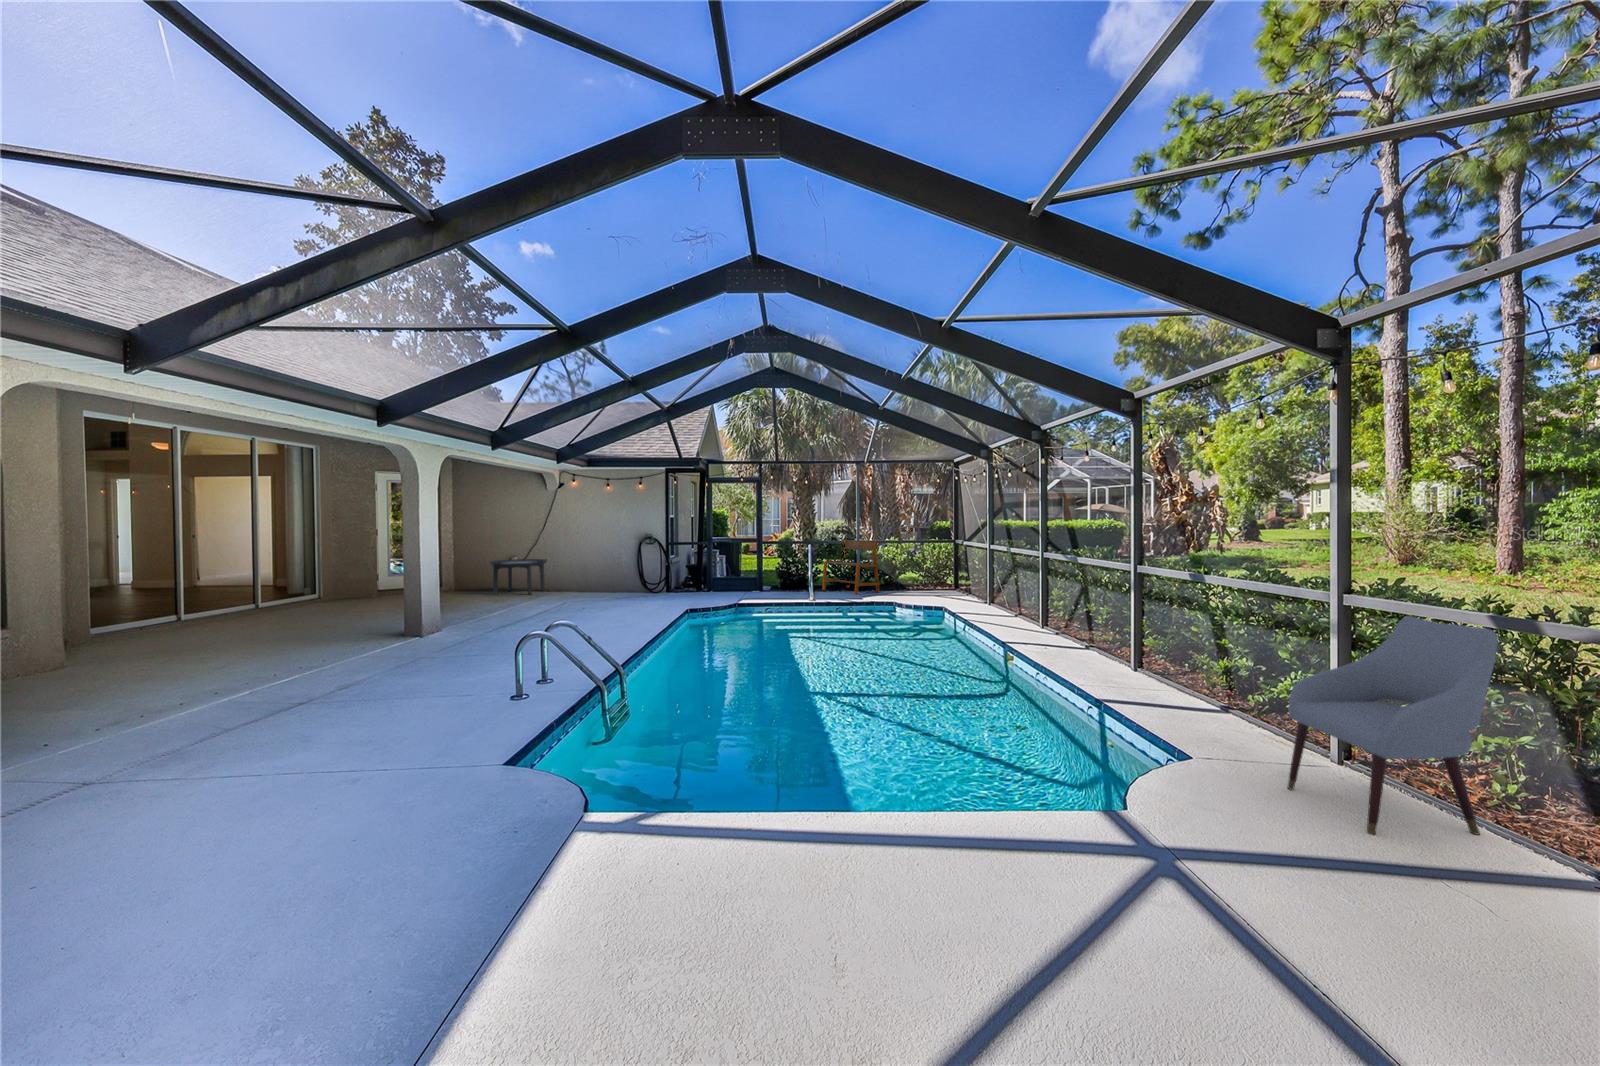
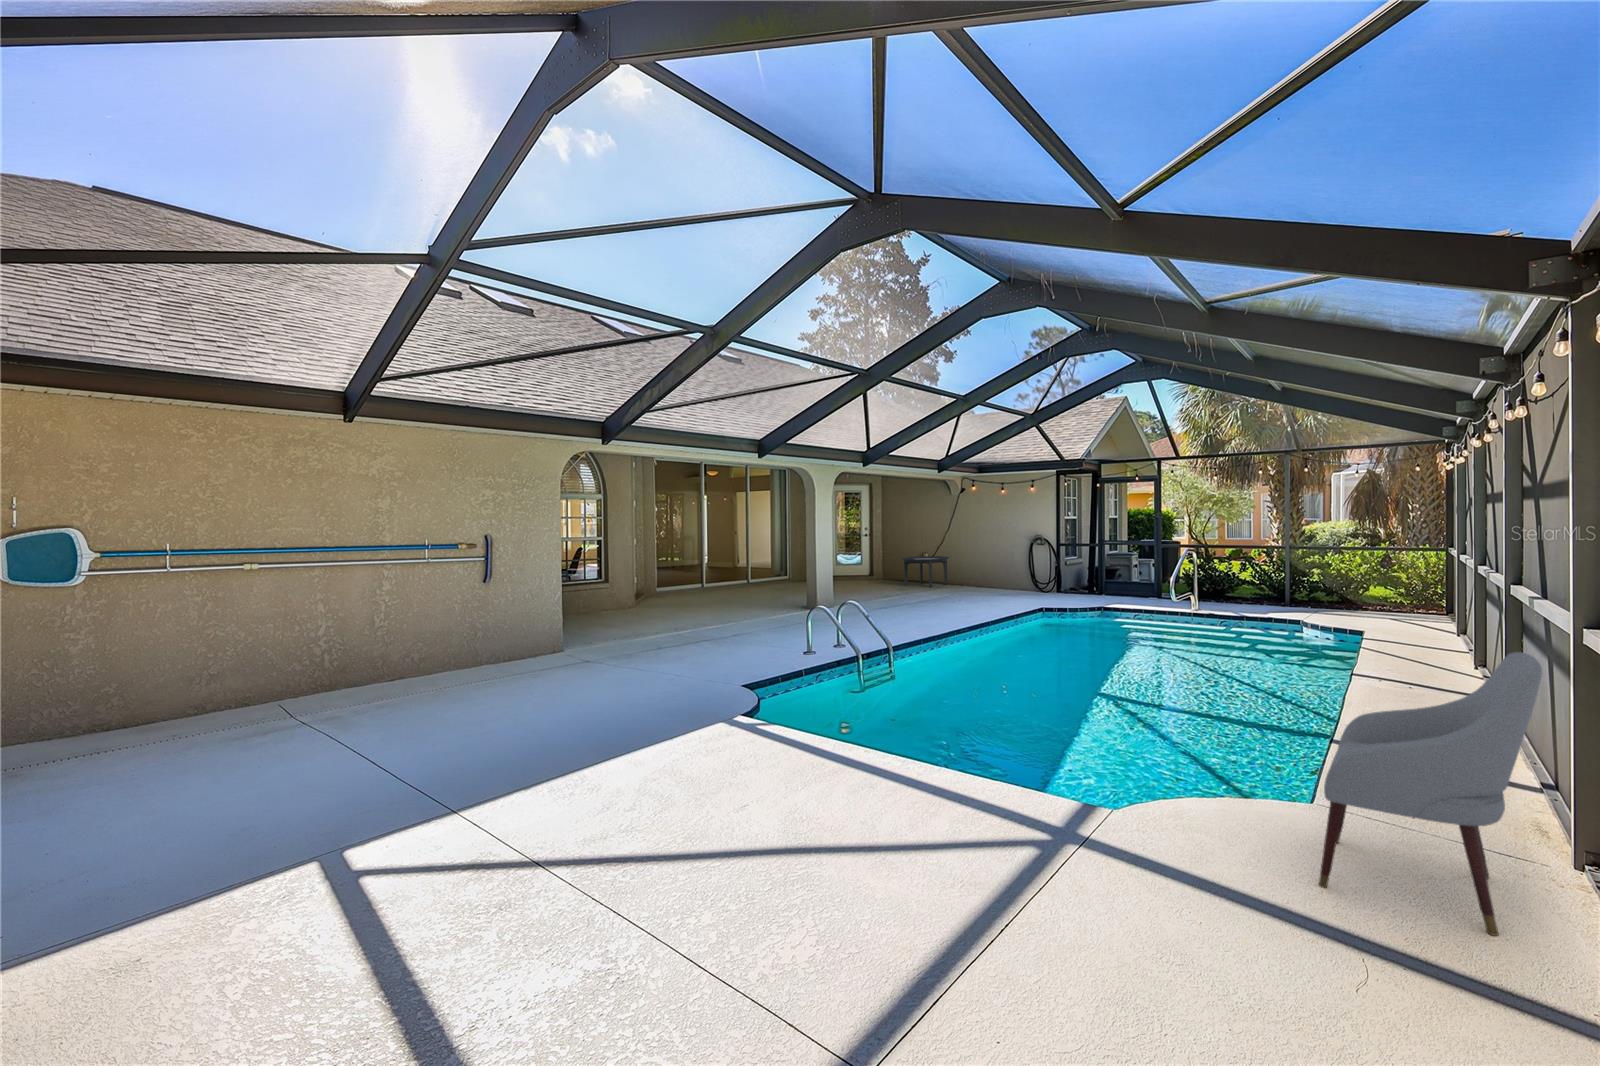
bench: present [822,540,880,595] -> none [1236,542,1312,609]

